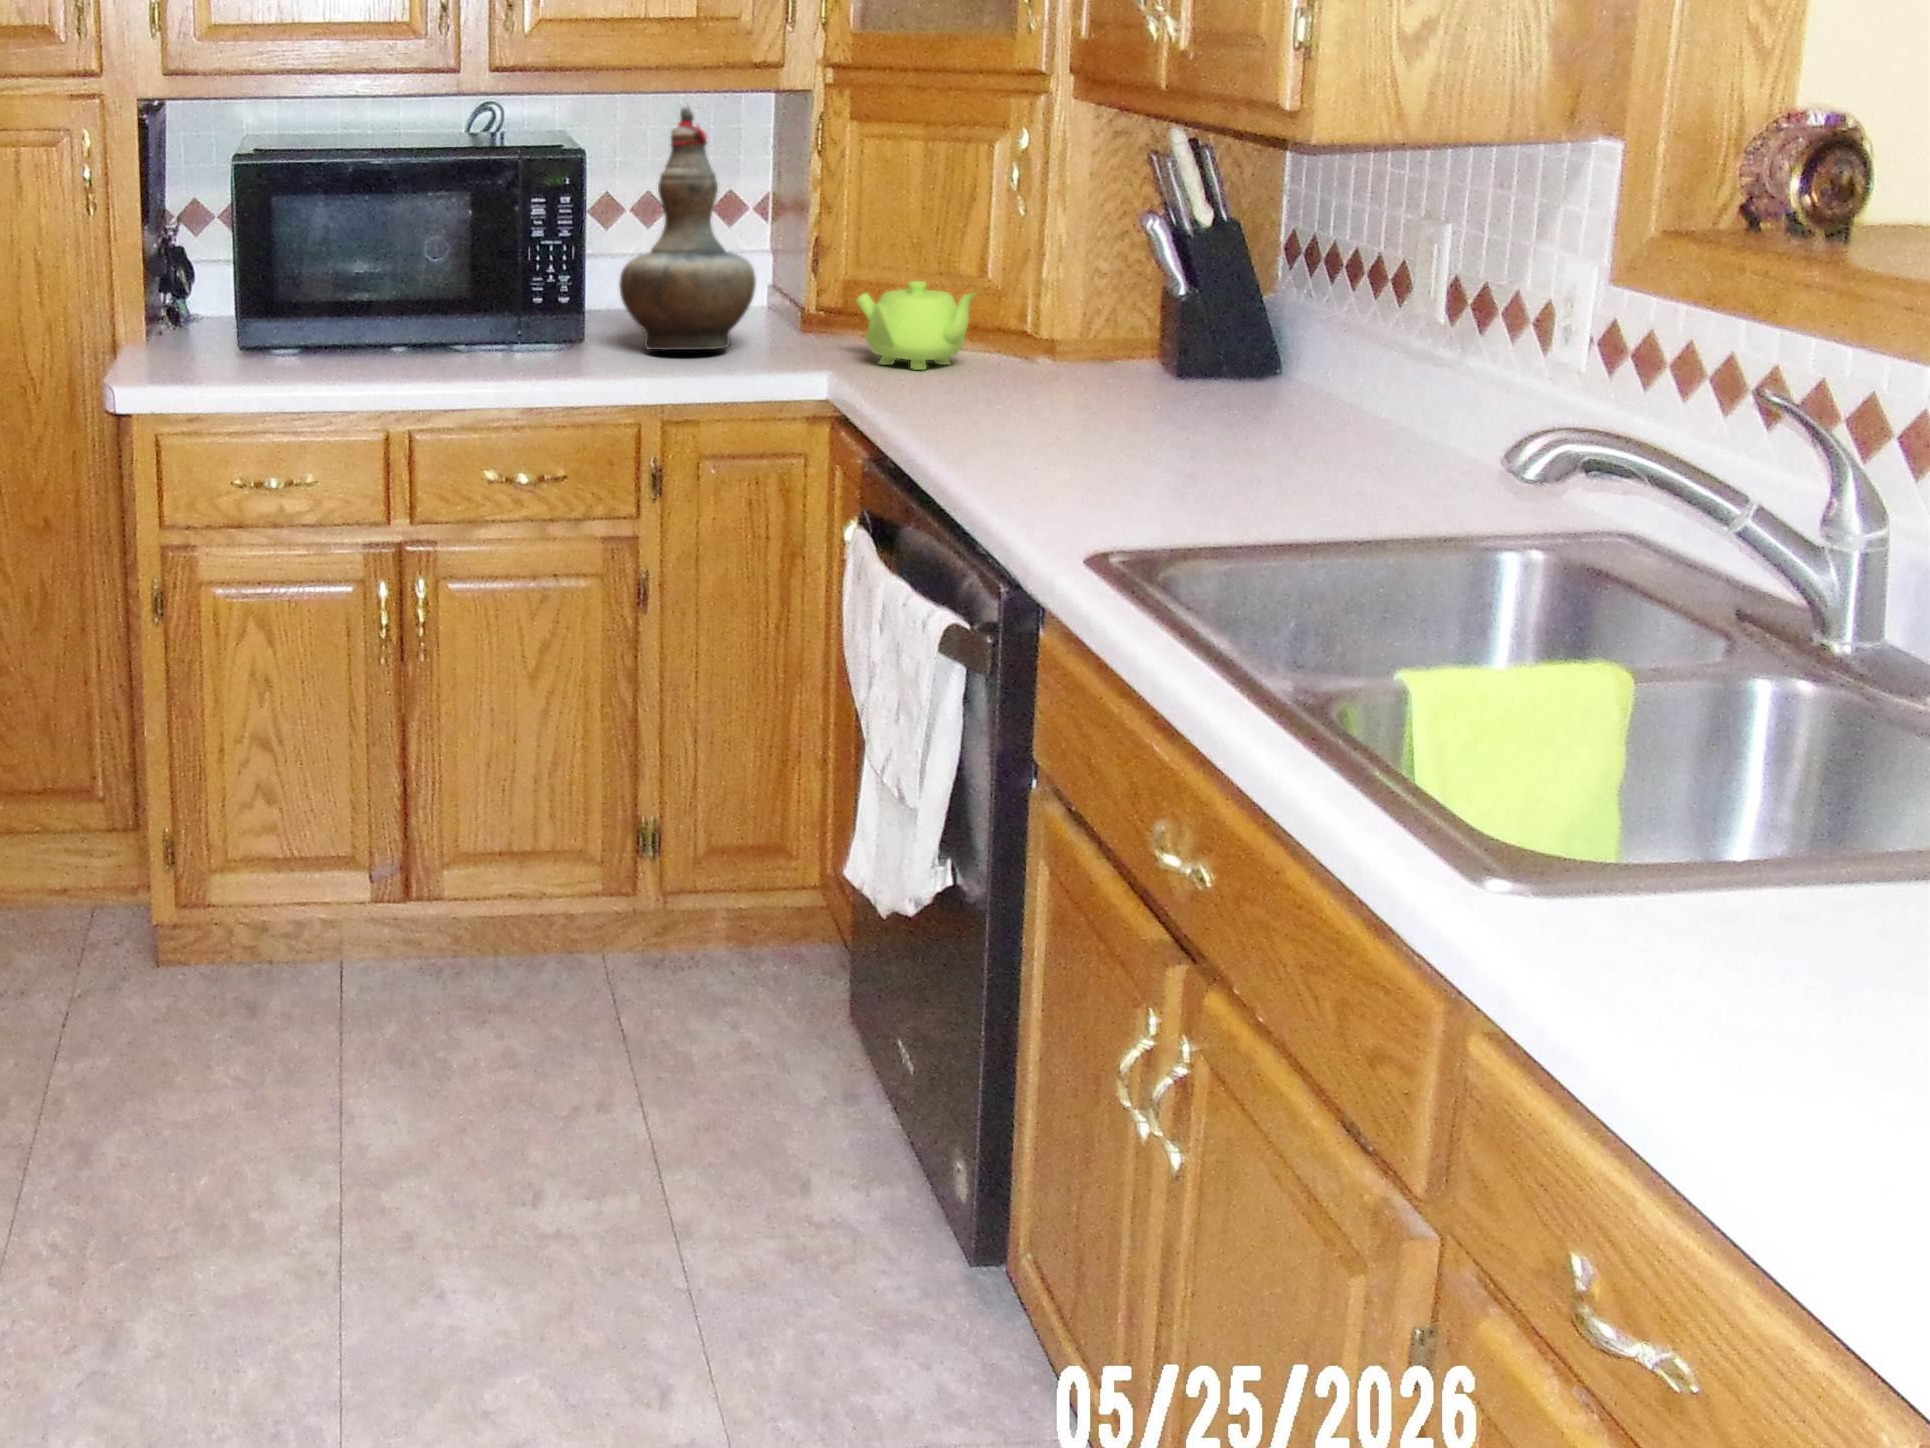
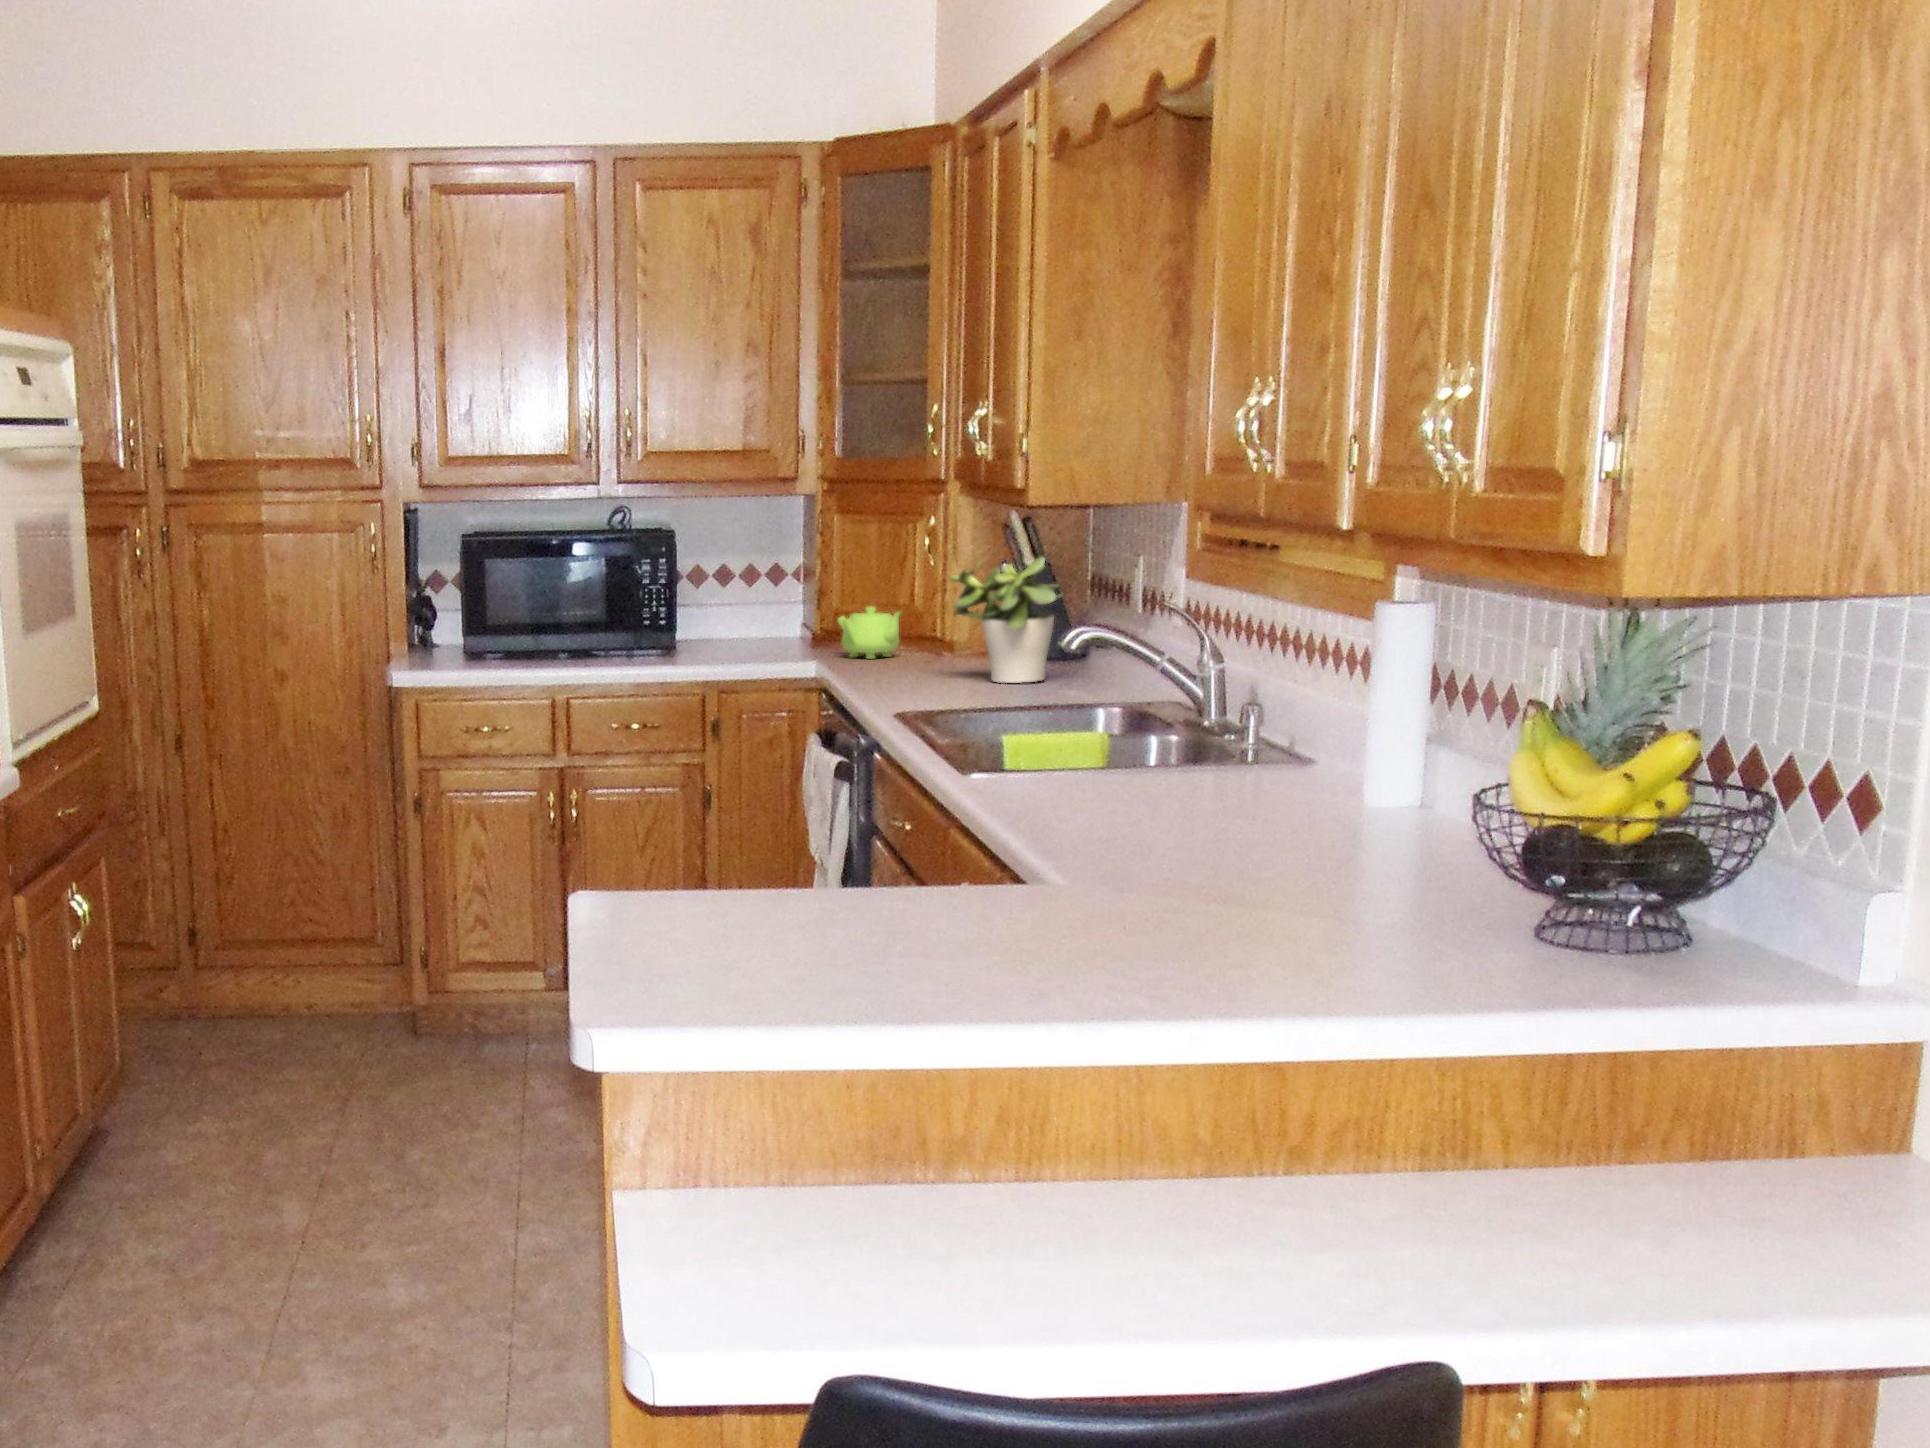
decorative vase: present [619,107,756,350] -> none [696,502,779,653]
potted plant: none [1115,229,1344,460] -> present [949,557,1064,683]

